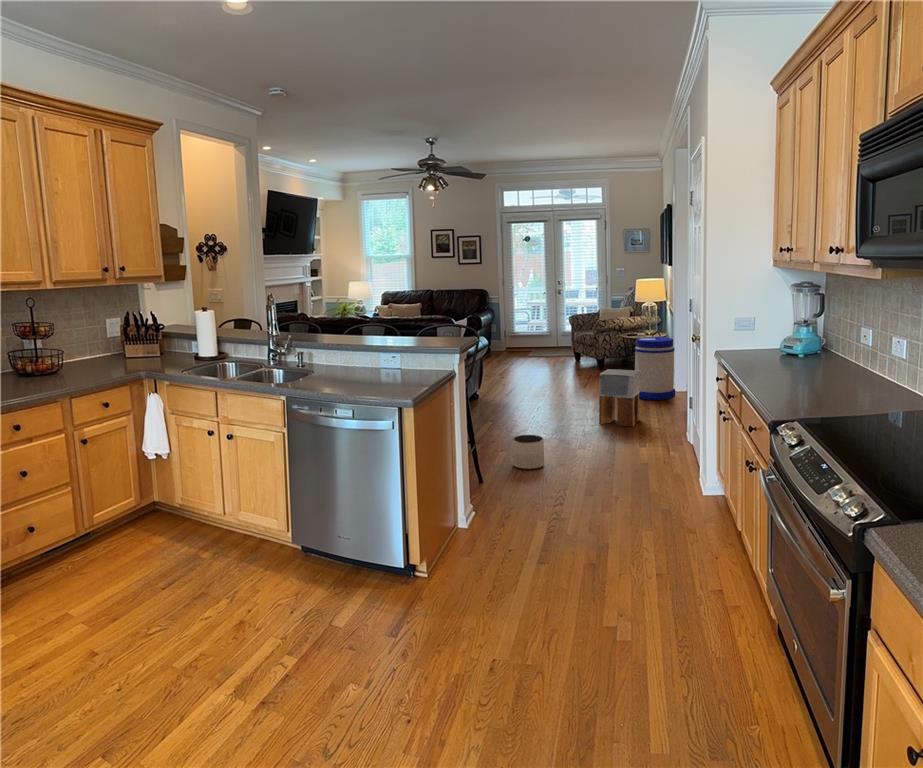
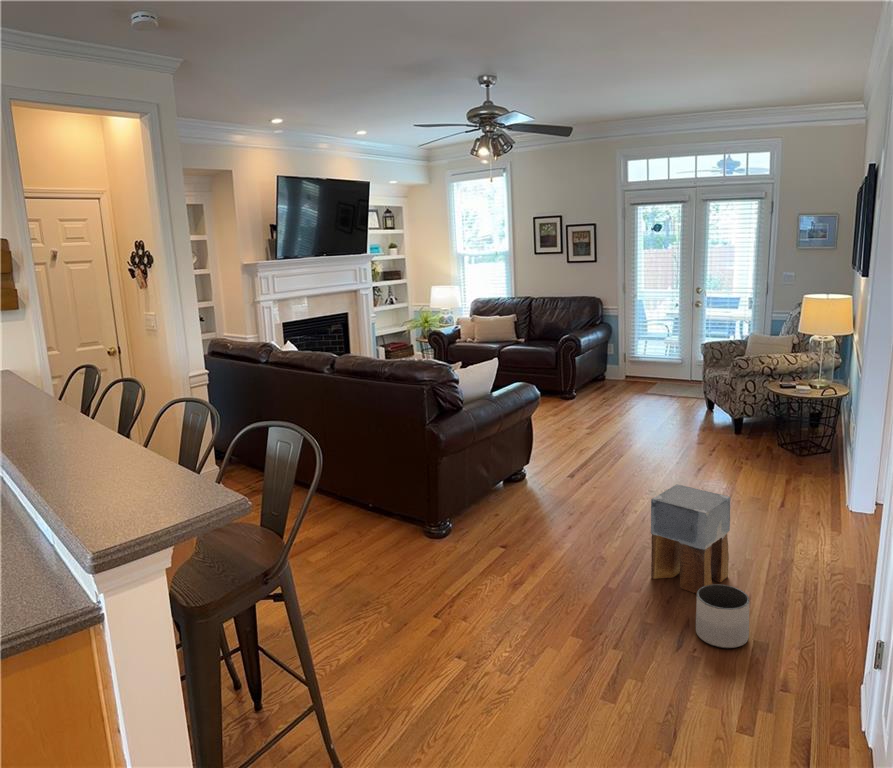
trash can: present [635,337,675,400] -> none [752,412,828,522]
planter: present [513,435,544,470] -> present [696,584,750,648]

